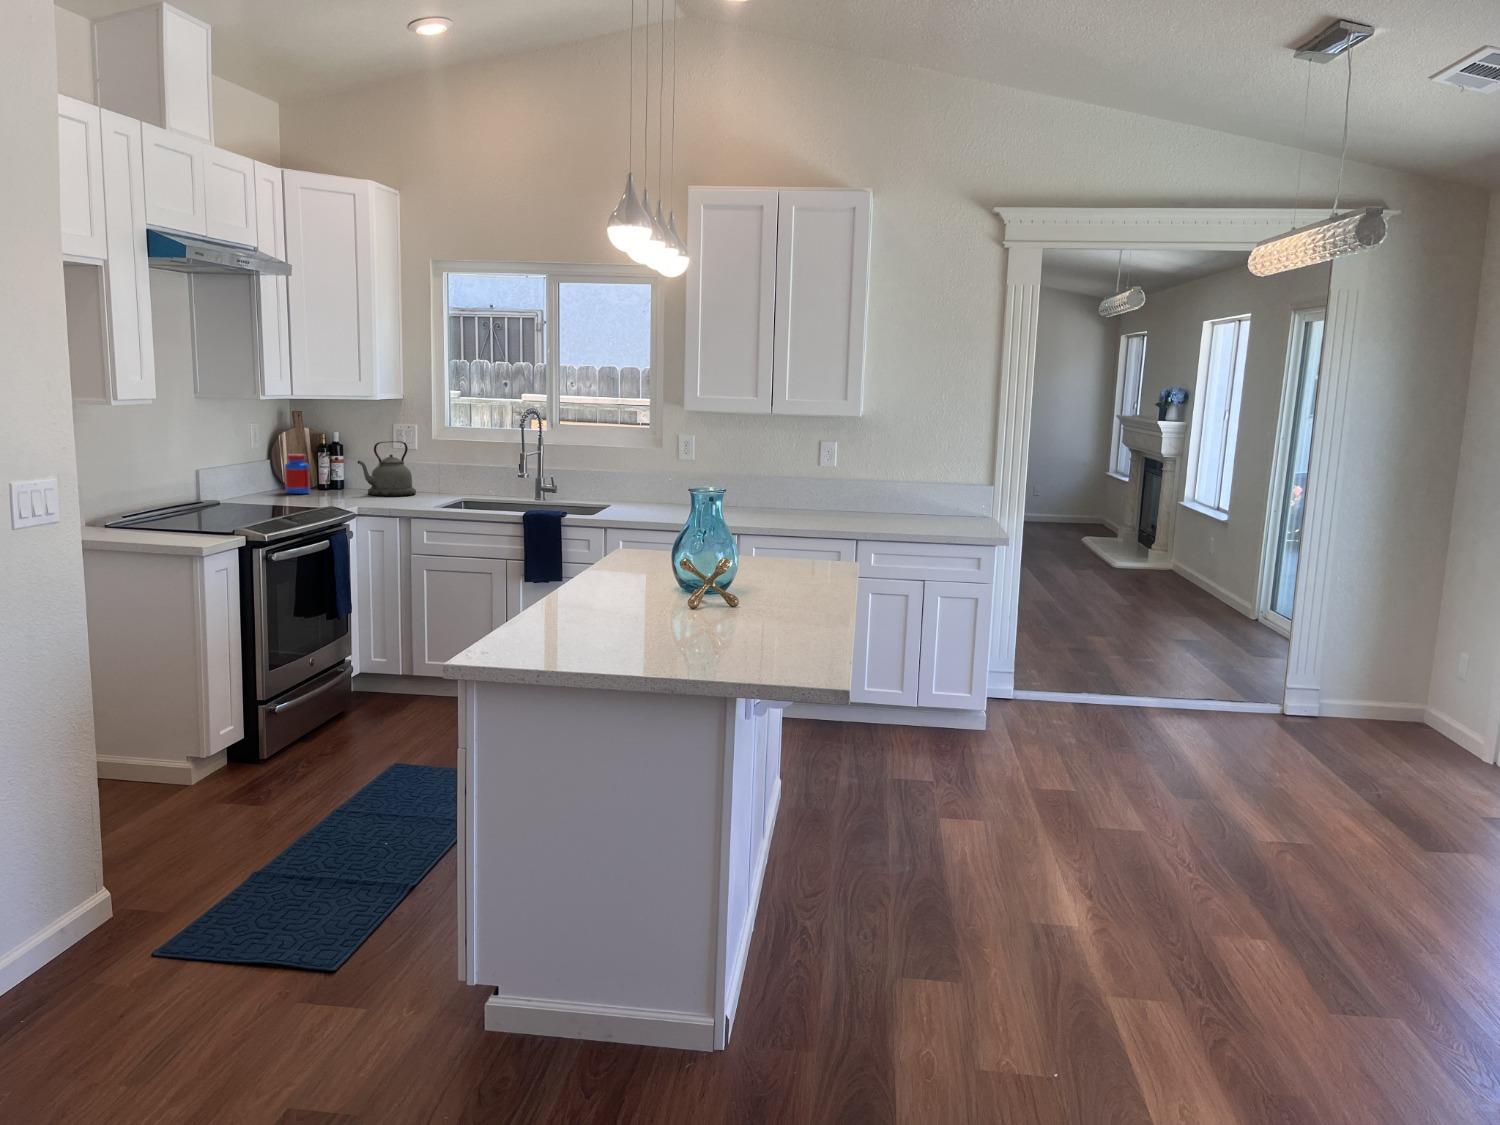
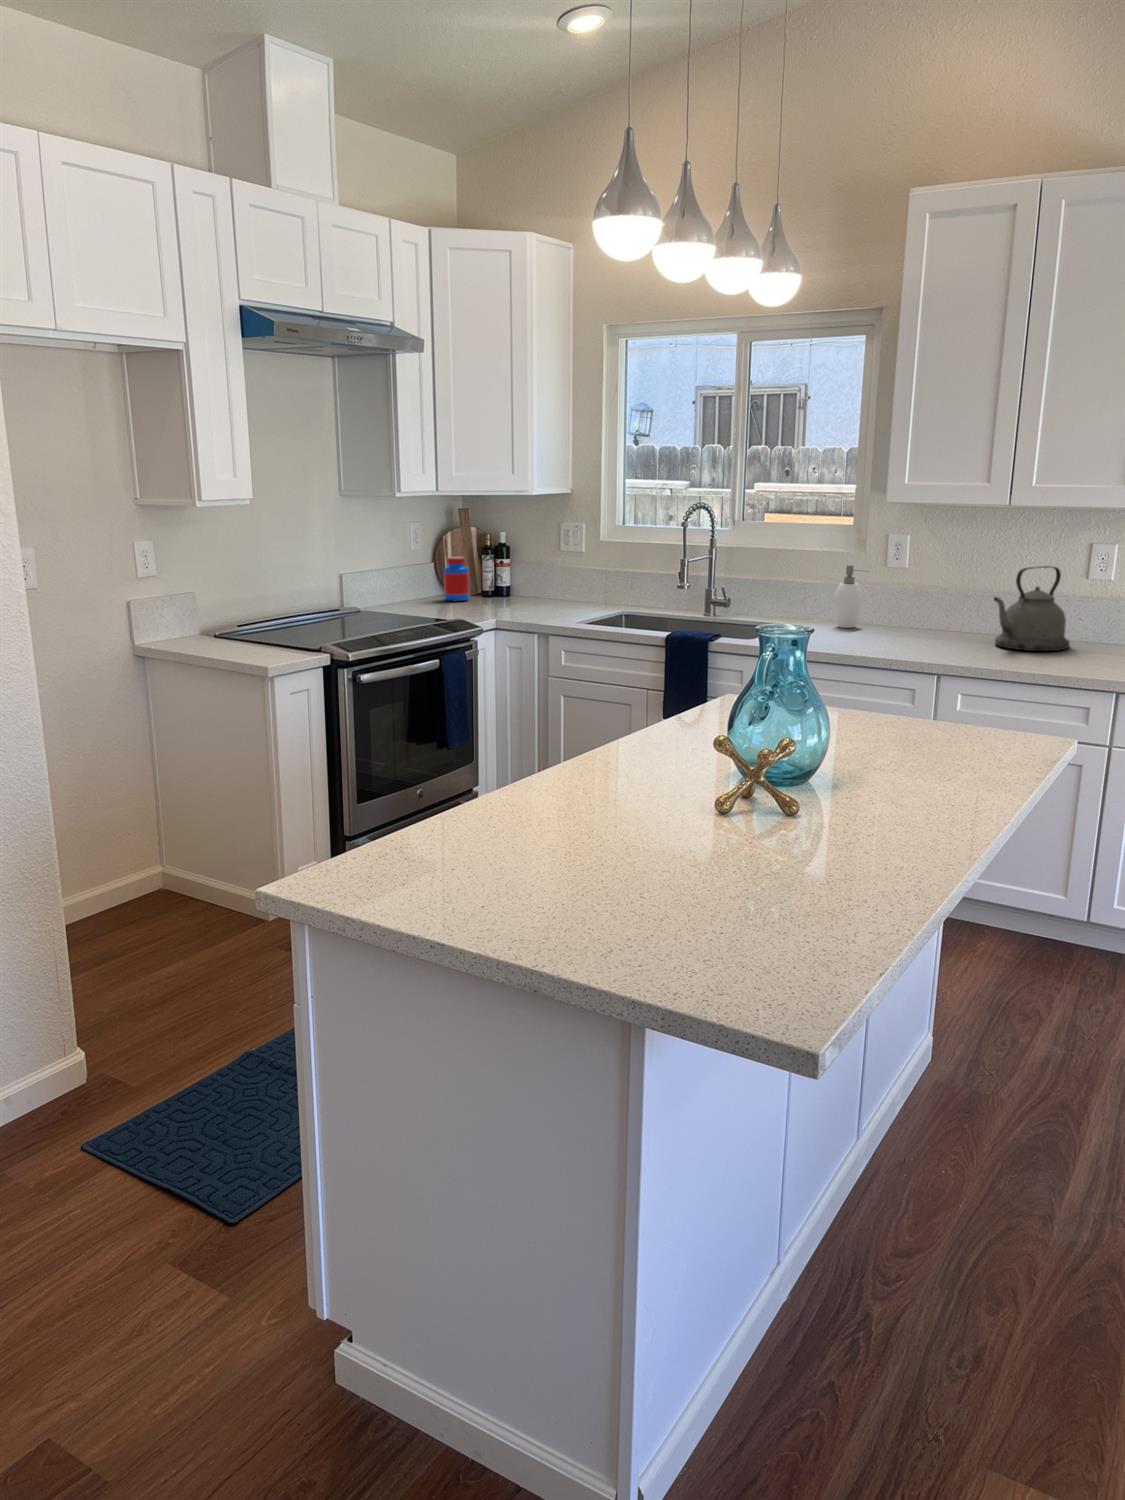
kettle: present [358,441,416,496] -> present [994,566,1070,651]
soap dispenser: none [639,459,665,506] -> present [834,565,869,628]

